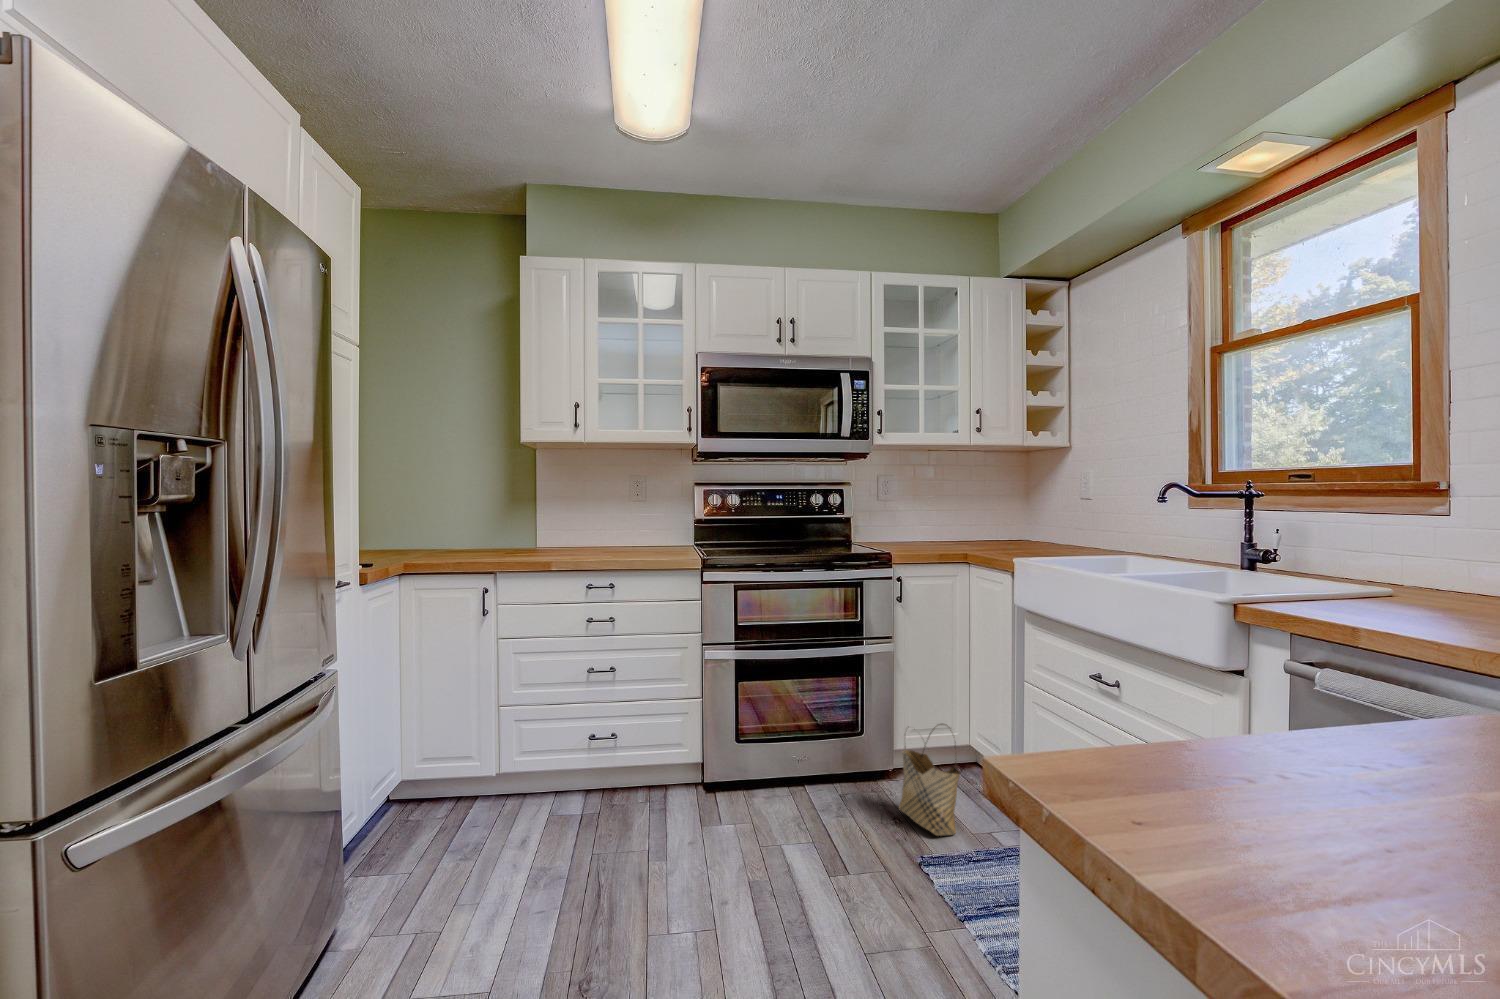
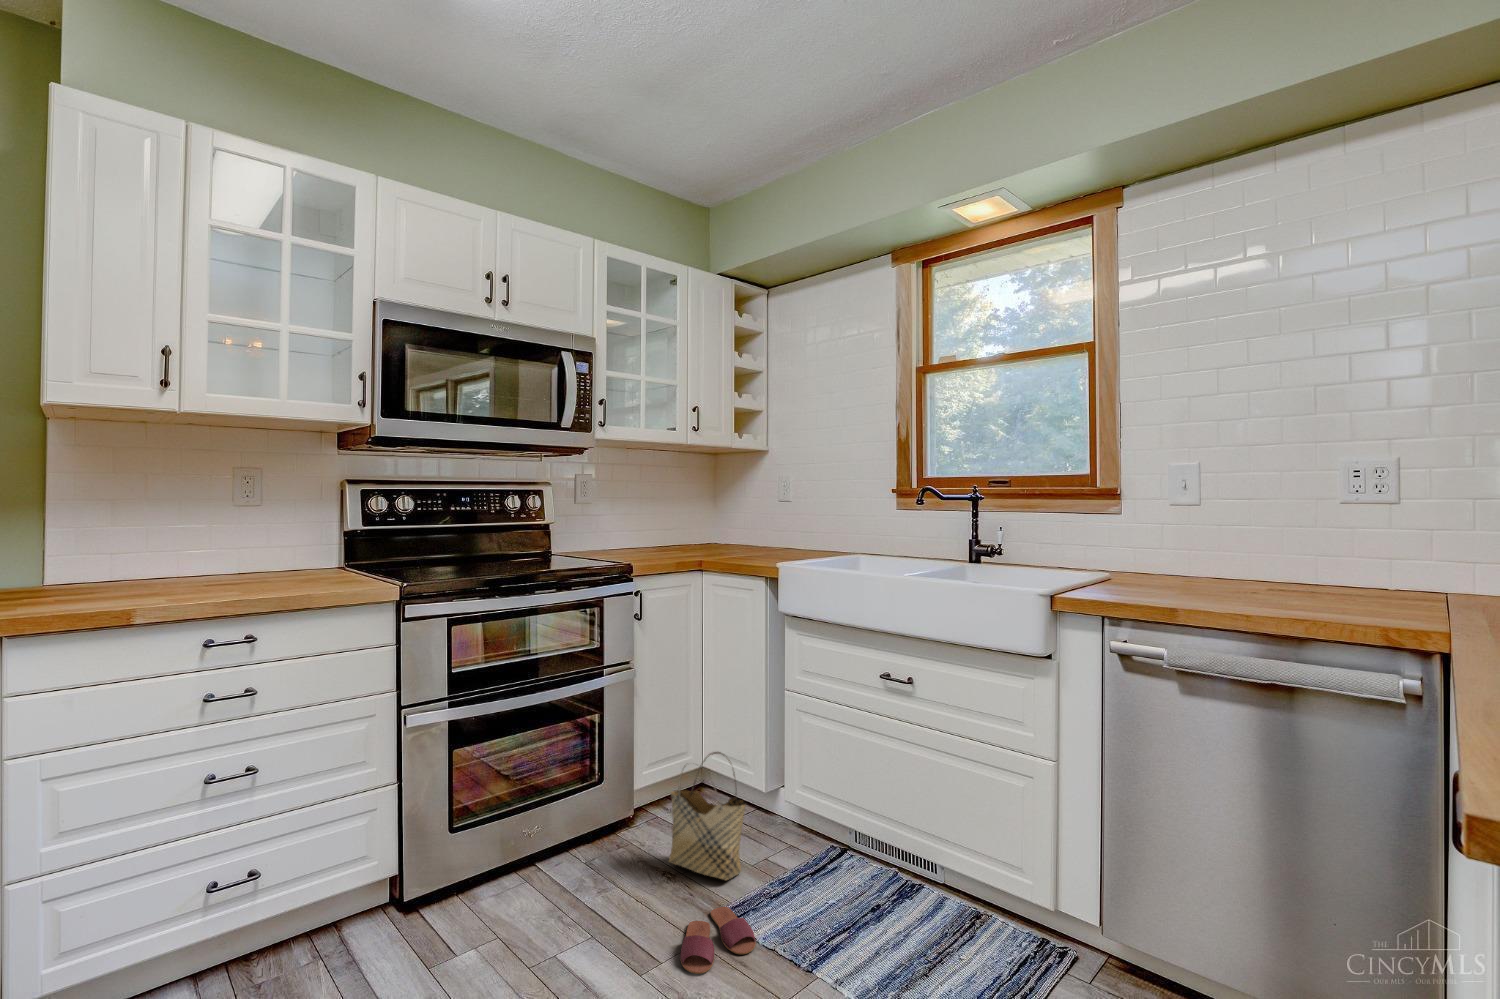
slippers: none [858,852,930,890] -> present [680,907,756,974]

